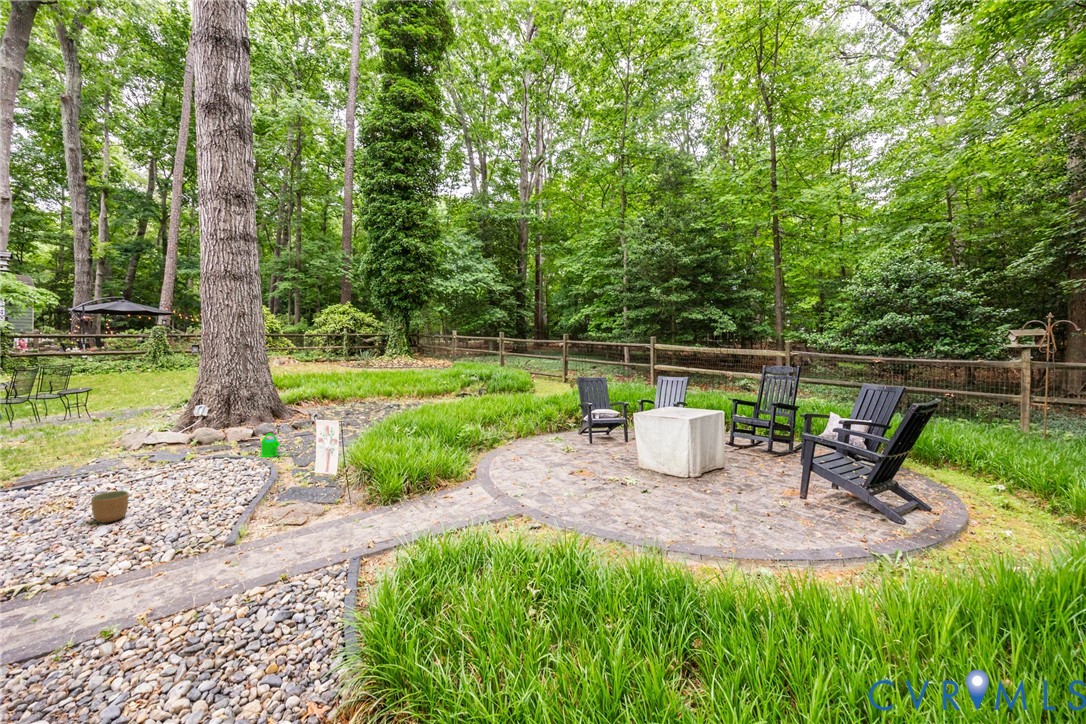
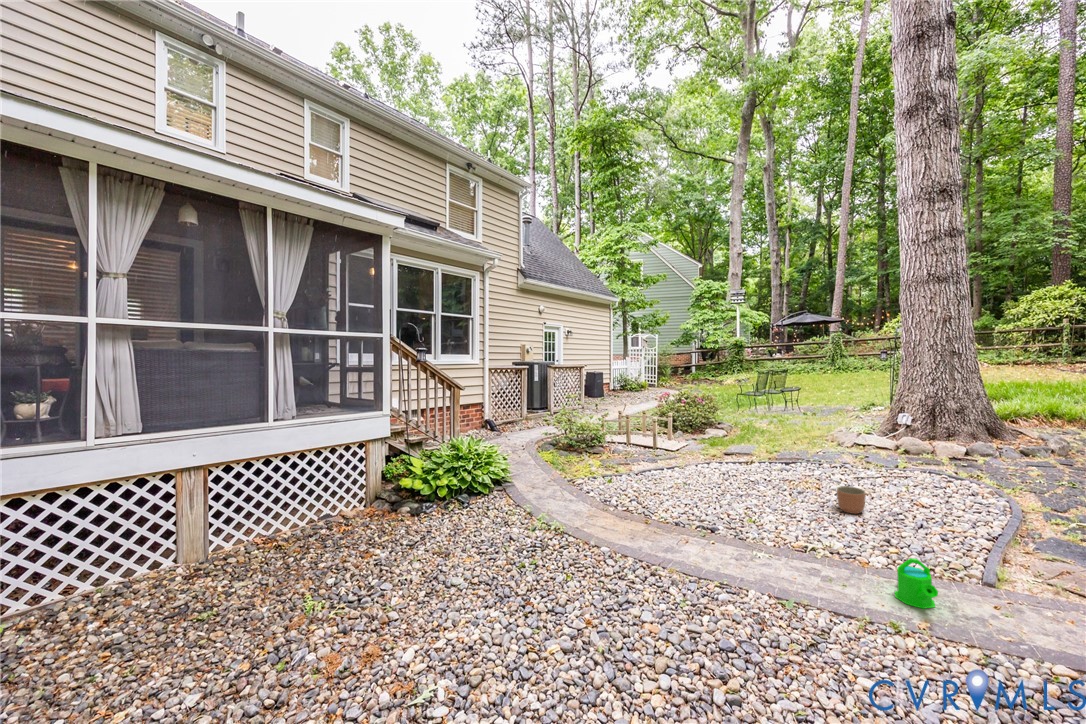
watering can: present [260,433,280,457] -> present [895,558,938,609]

